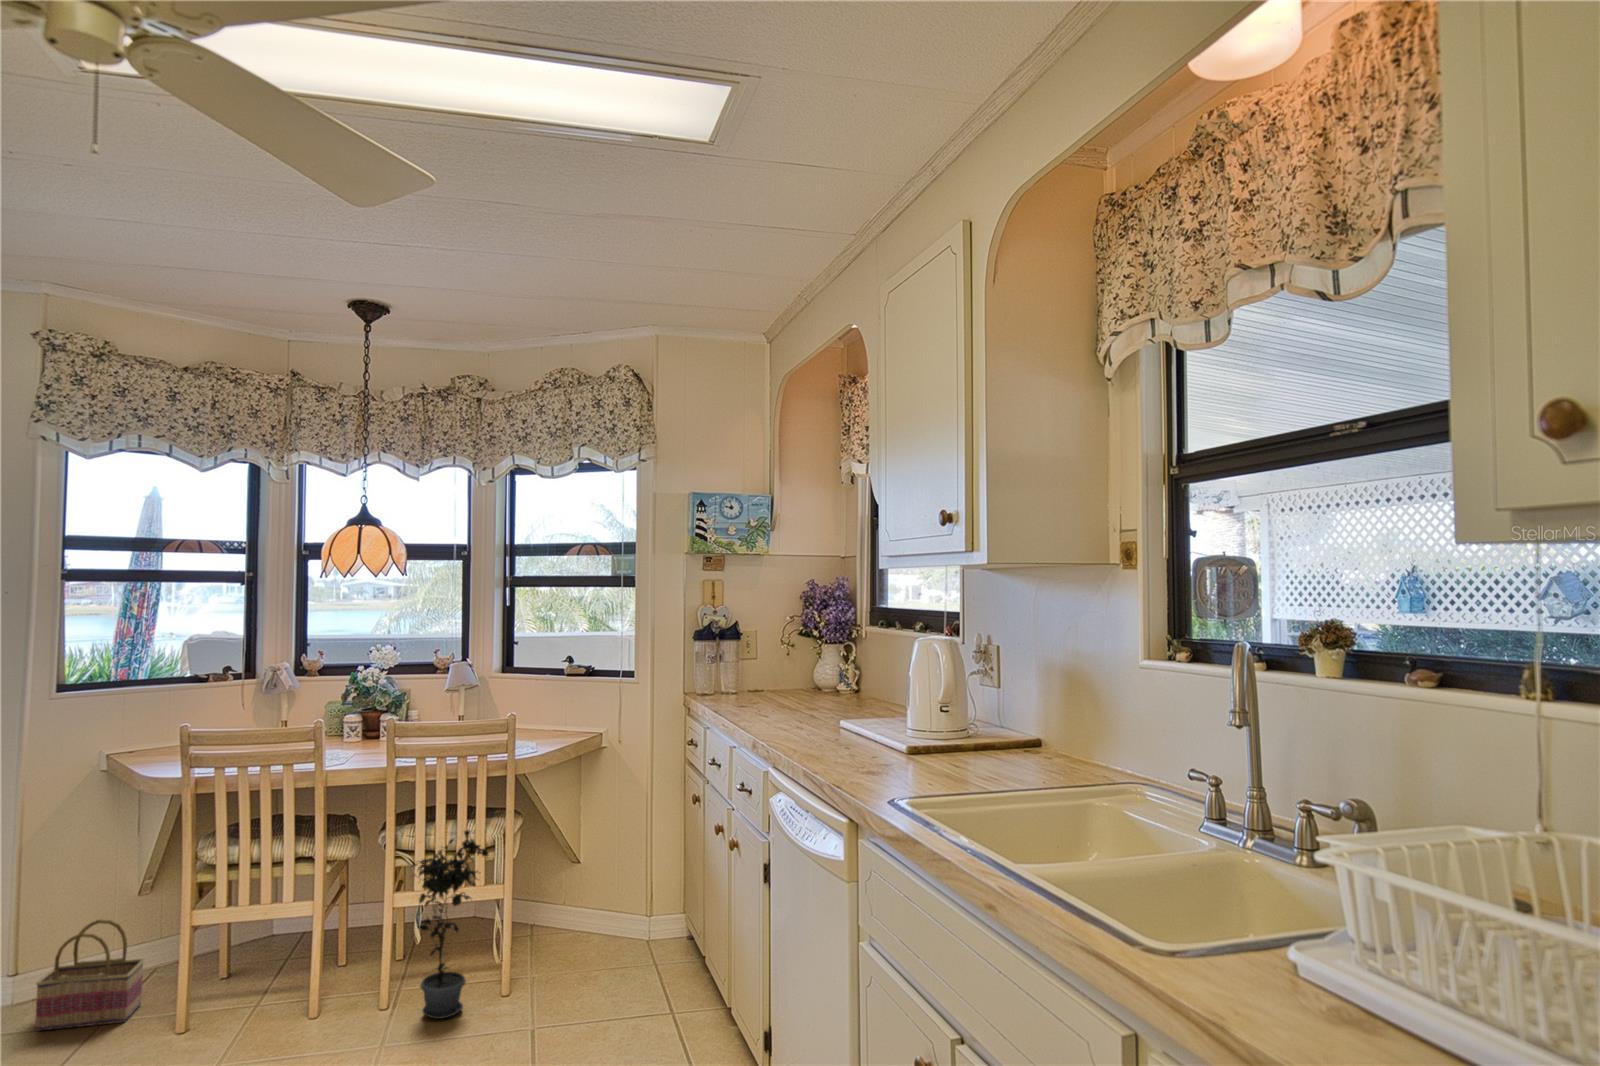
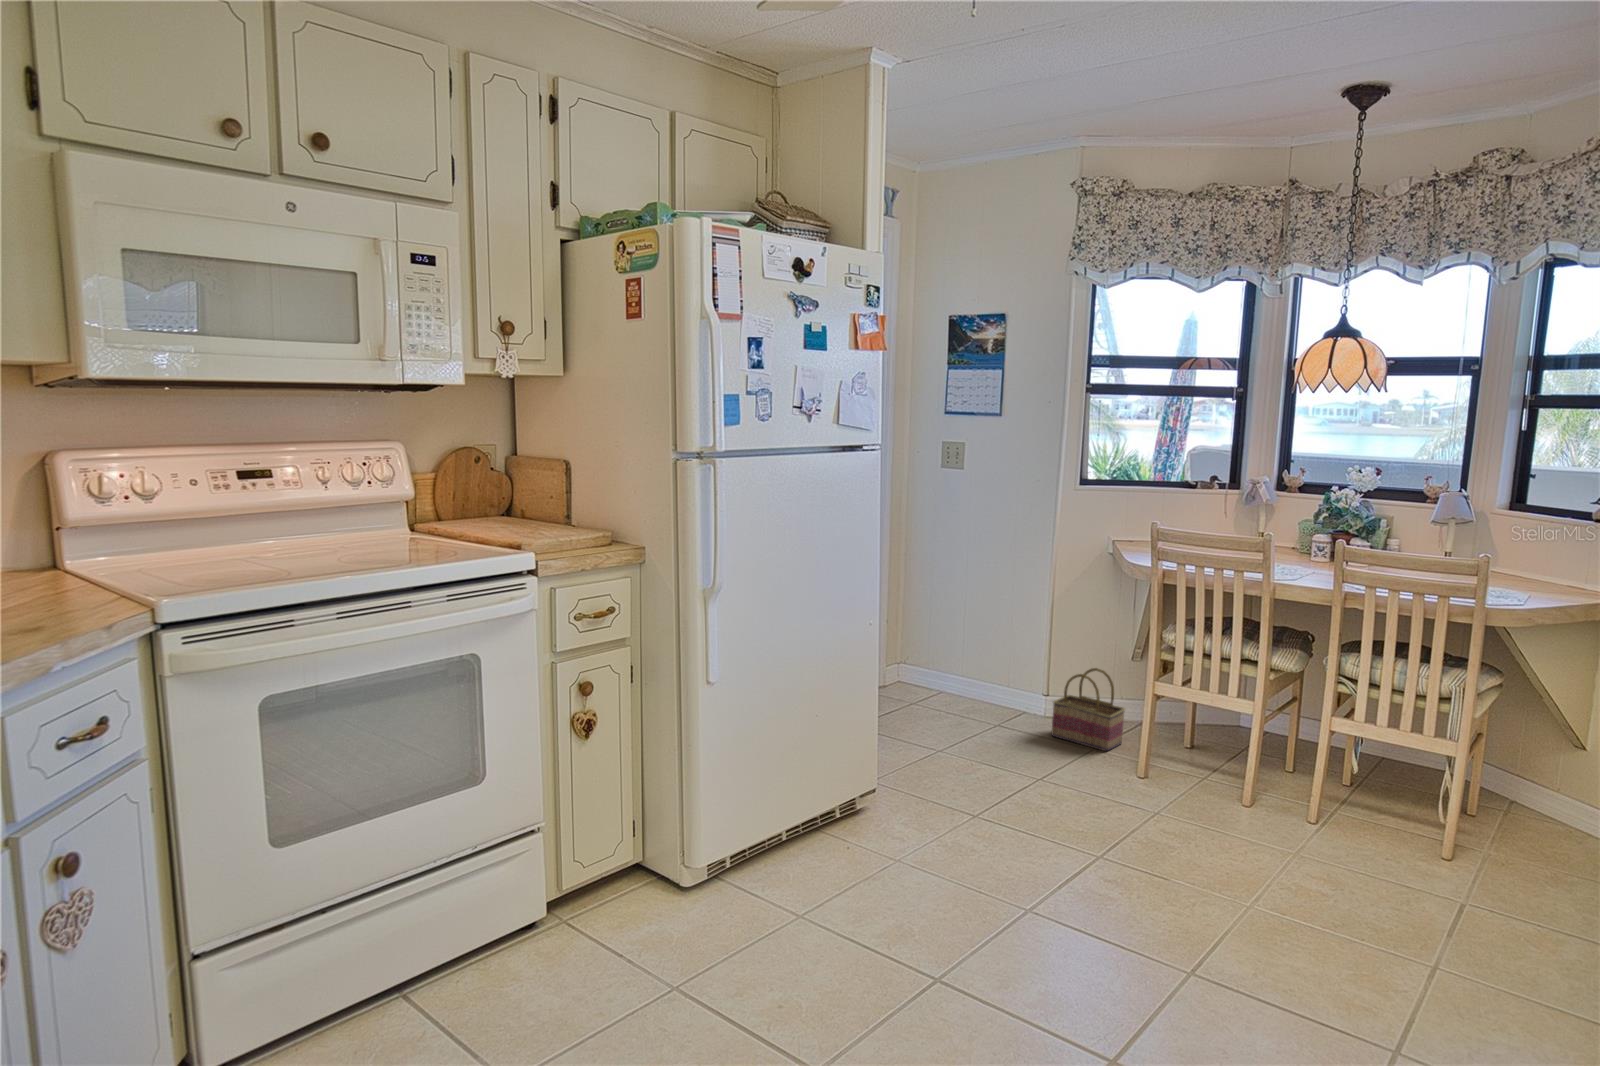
potted plant: present [412,831,488,1019] -> none [1341,672,1435,853]

